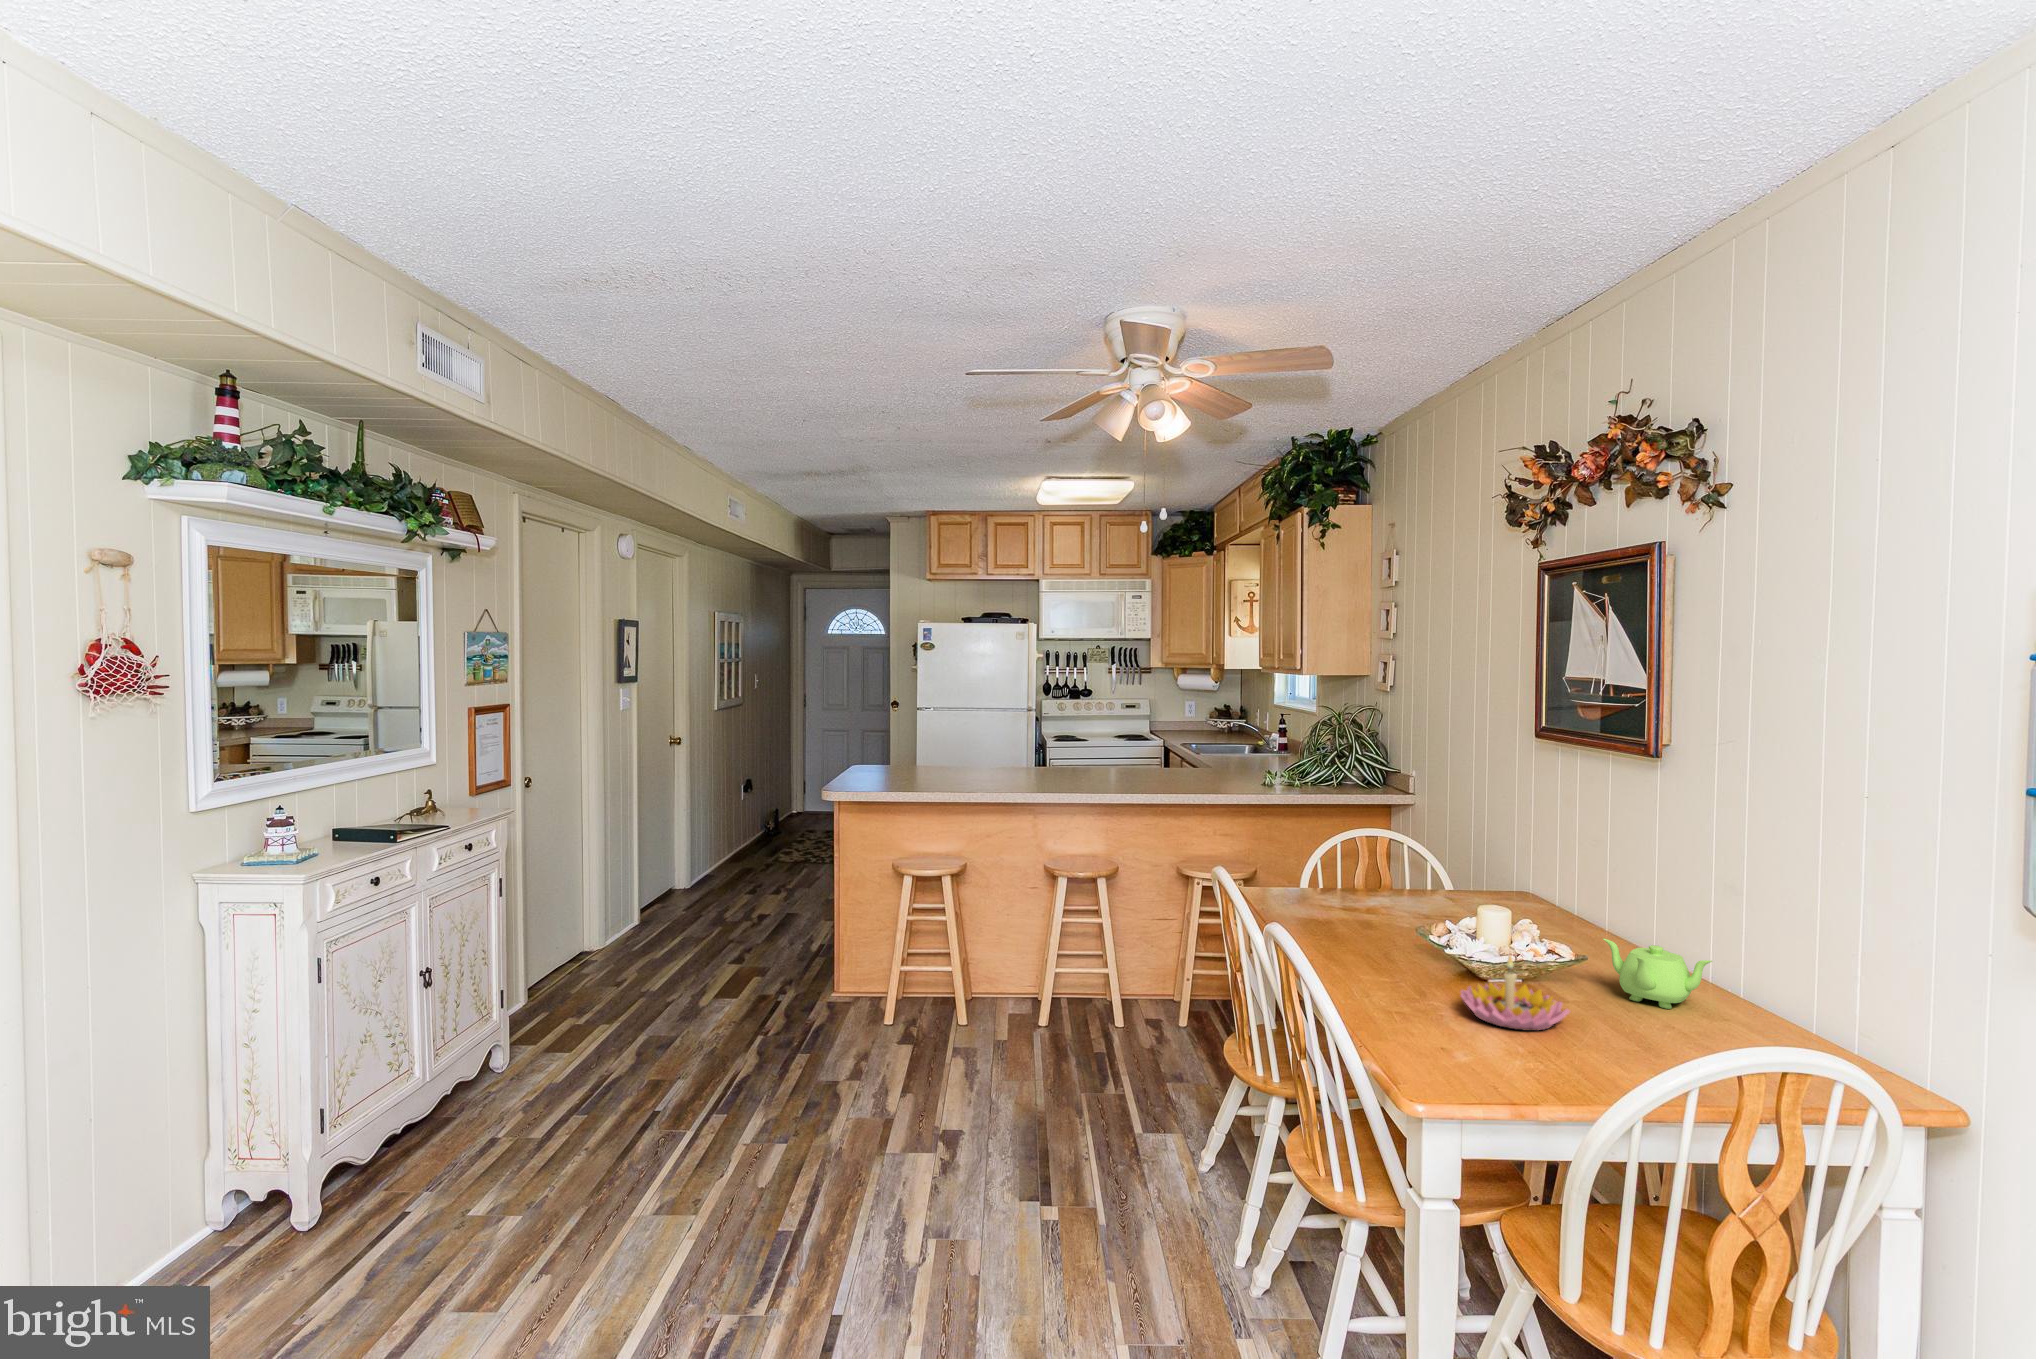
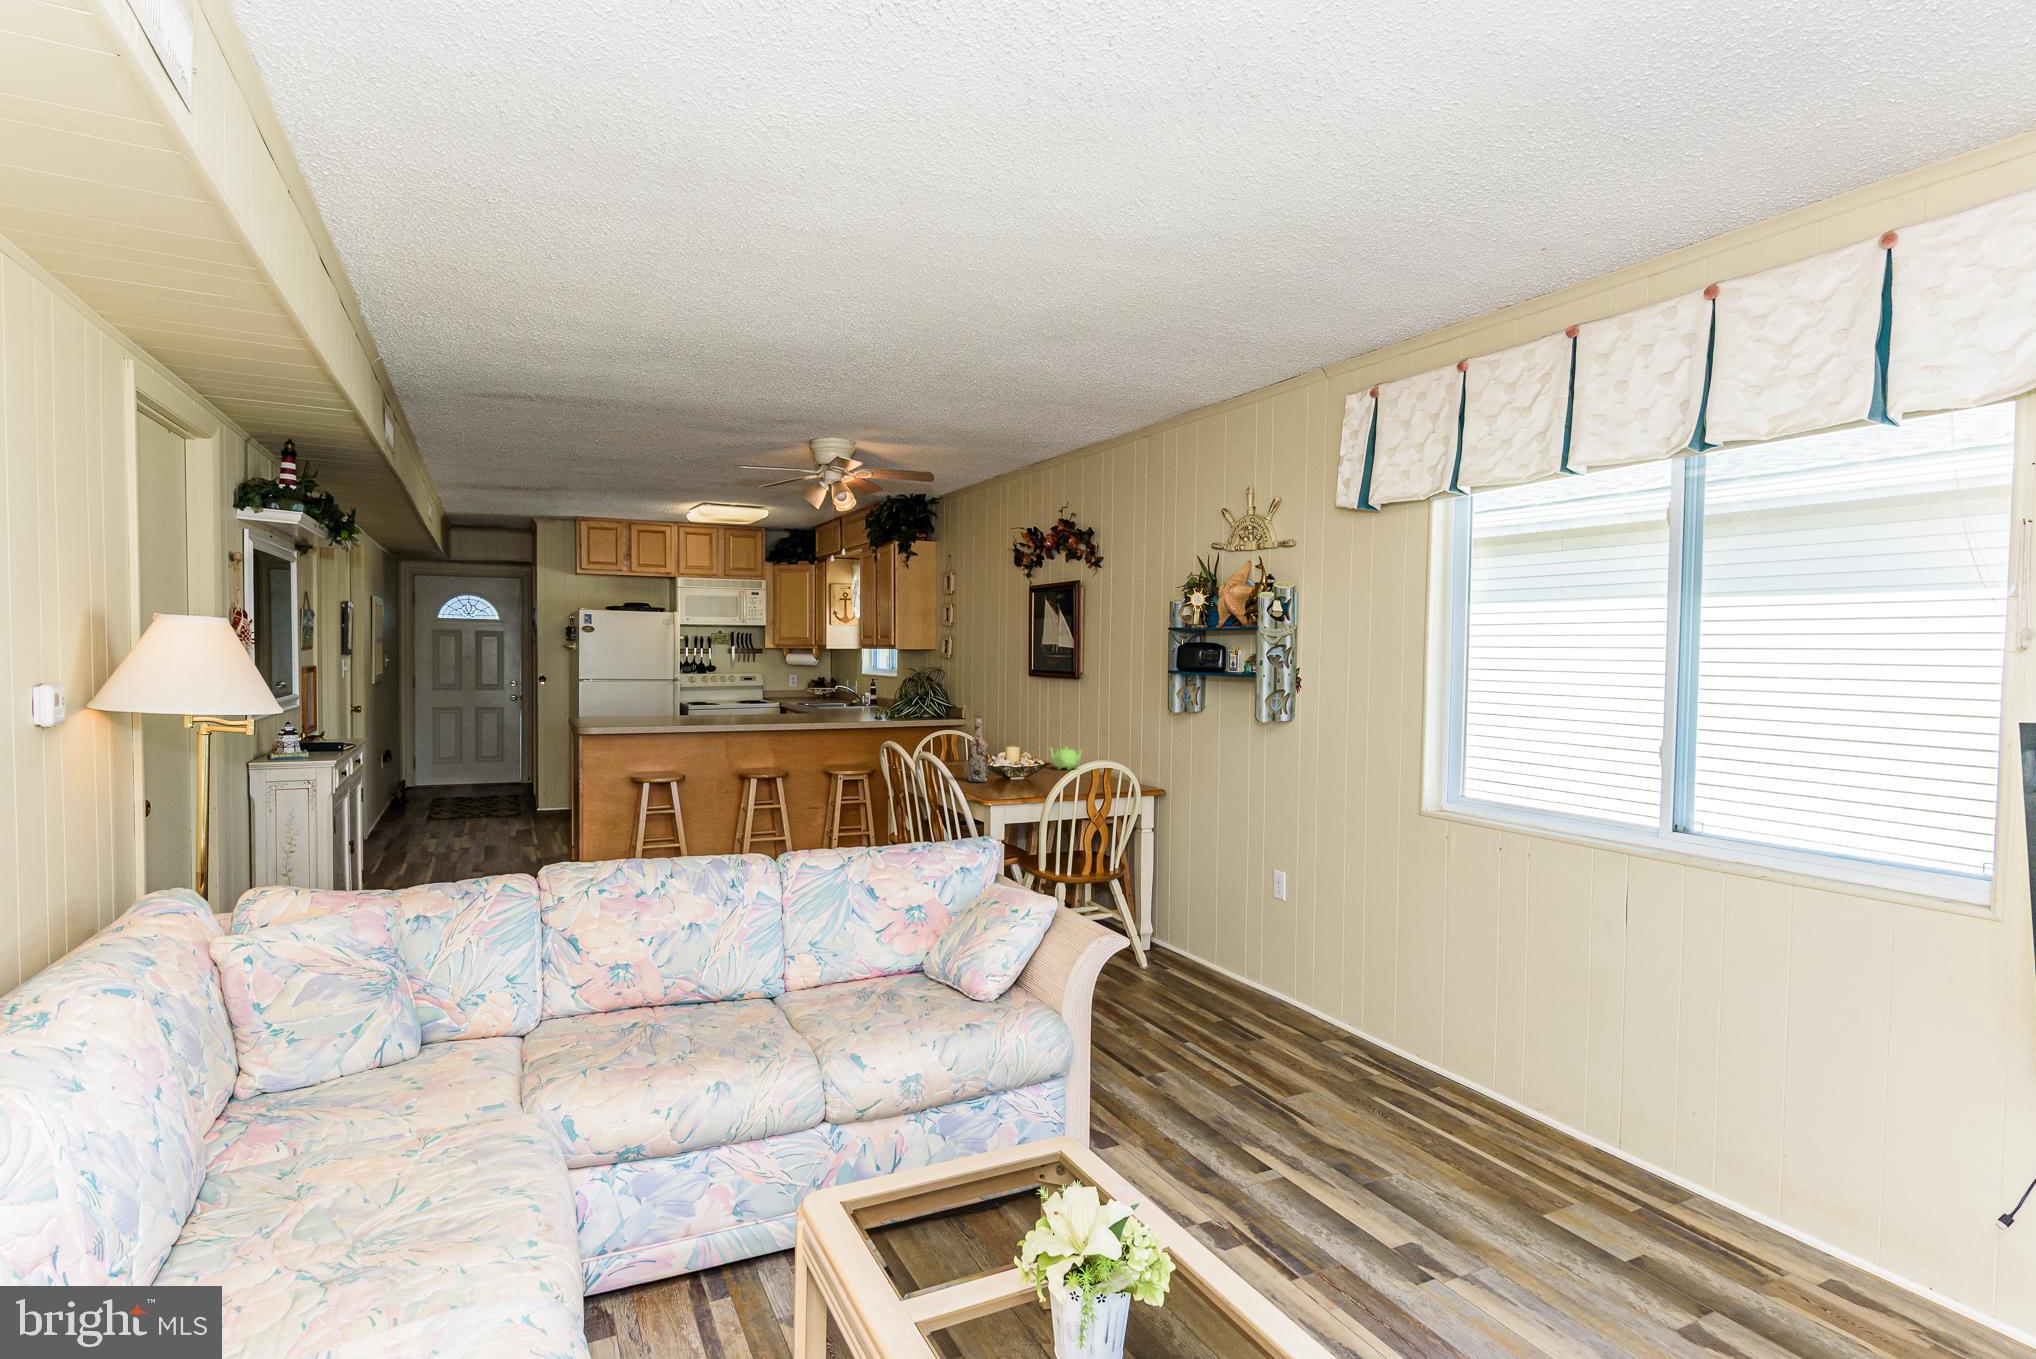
wine bottle: none [1392,877,1445,1044] -> present [968,716,988,782]
candle holder: present [1460,956,1570,1031] -> none [993,749,1034,777]

